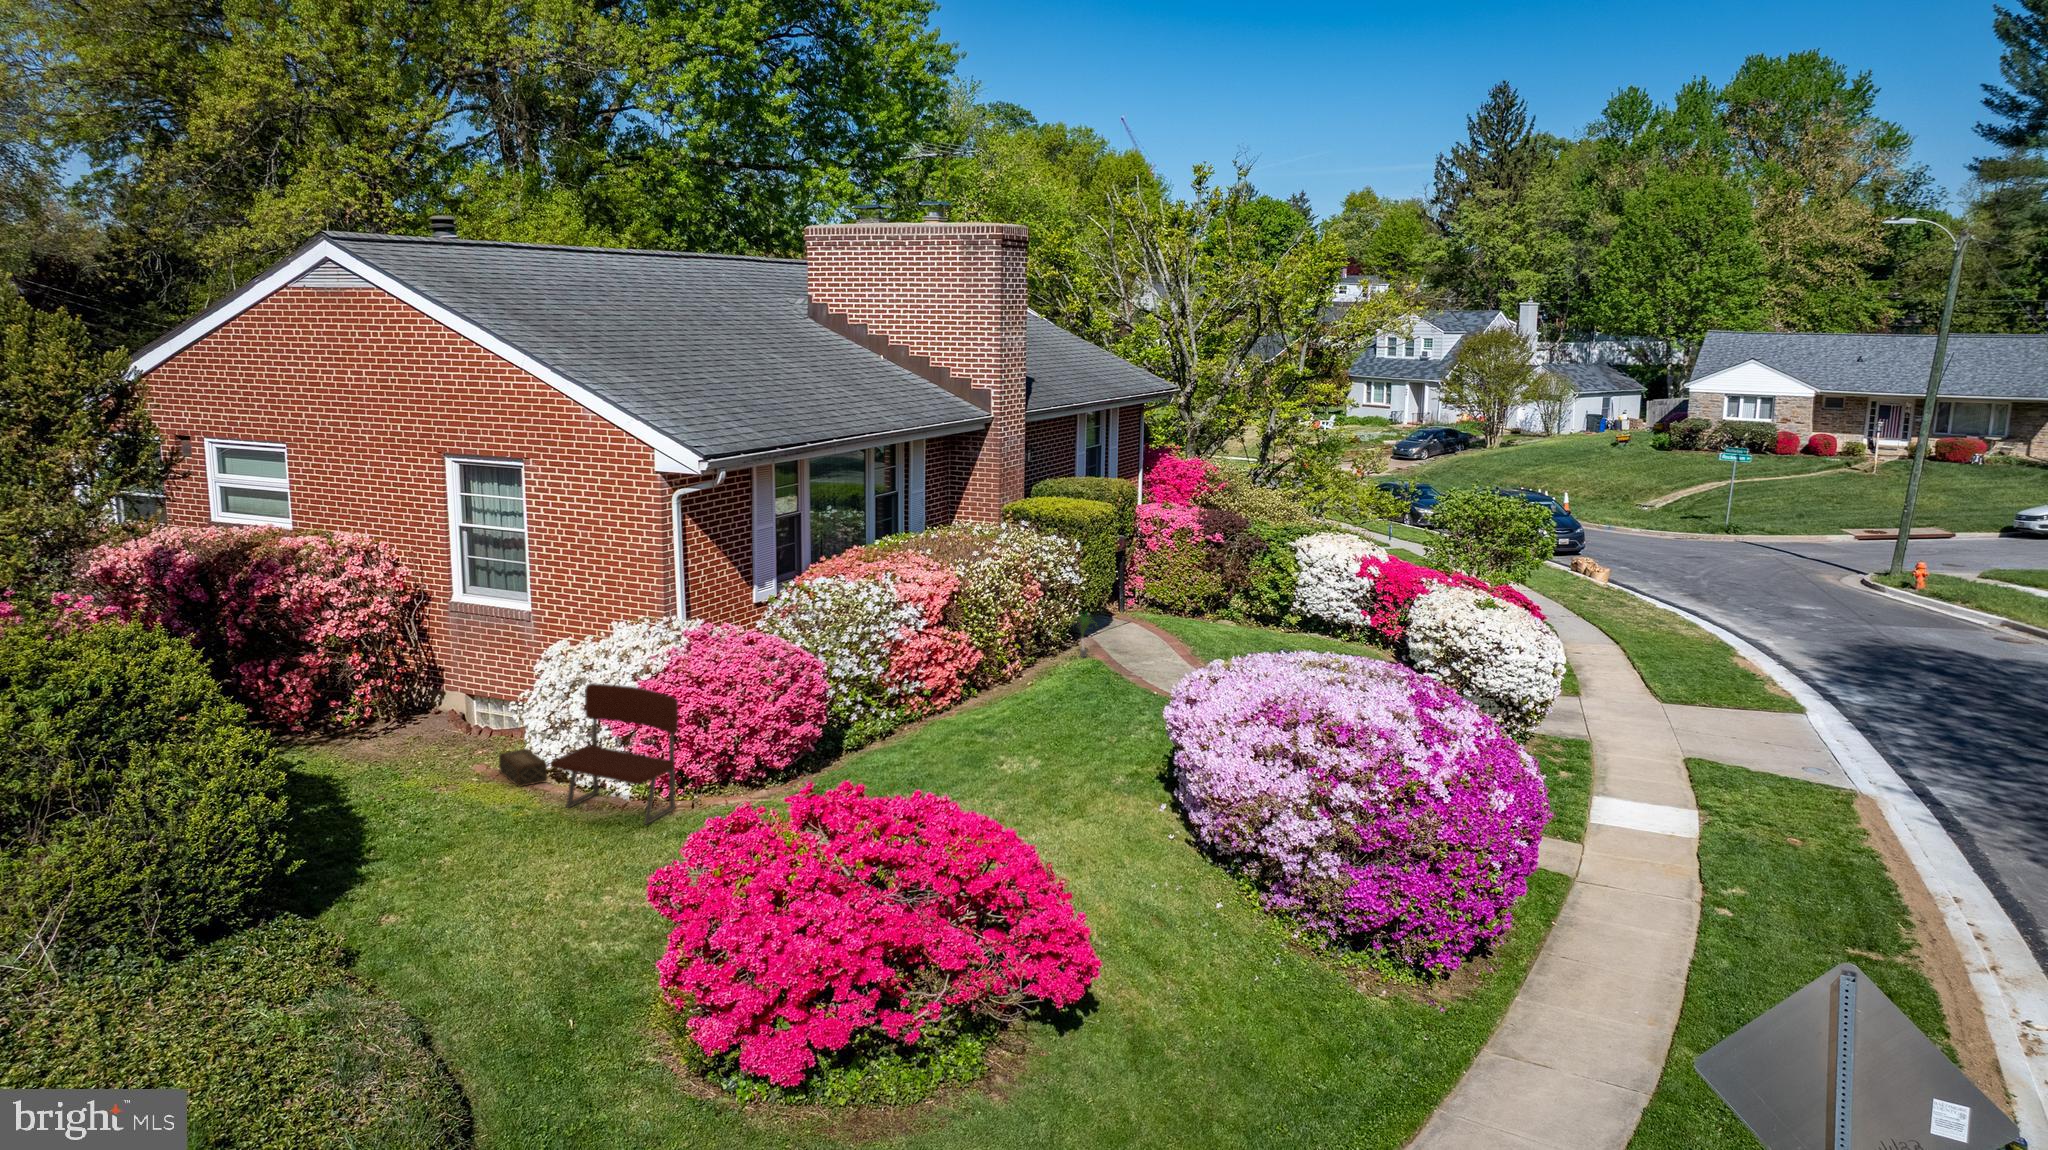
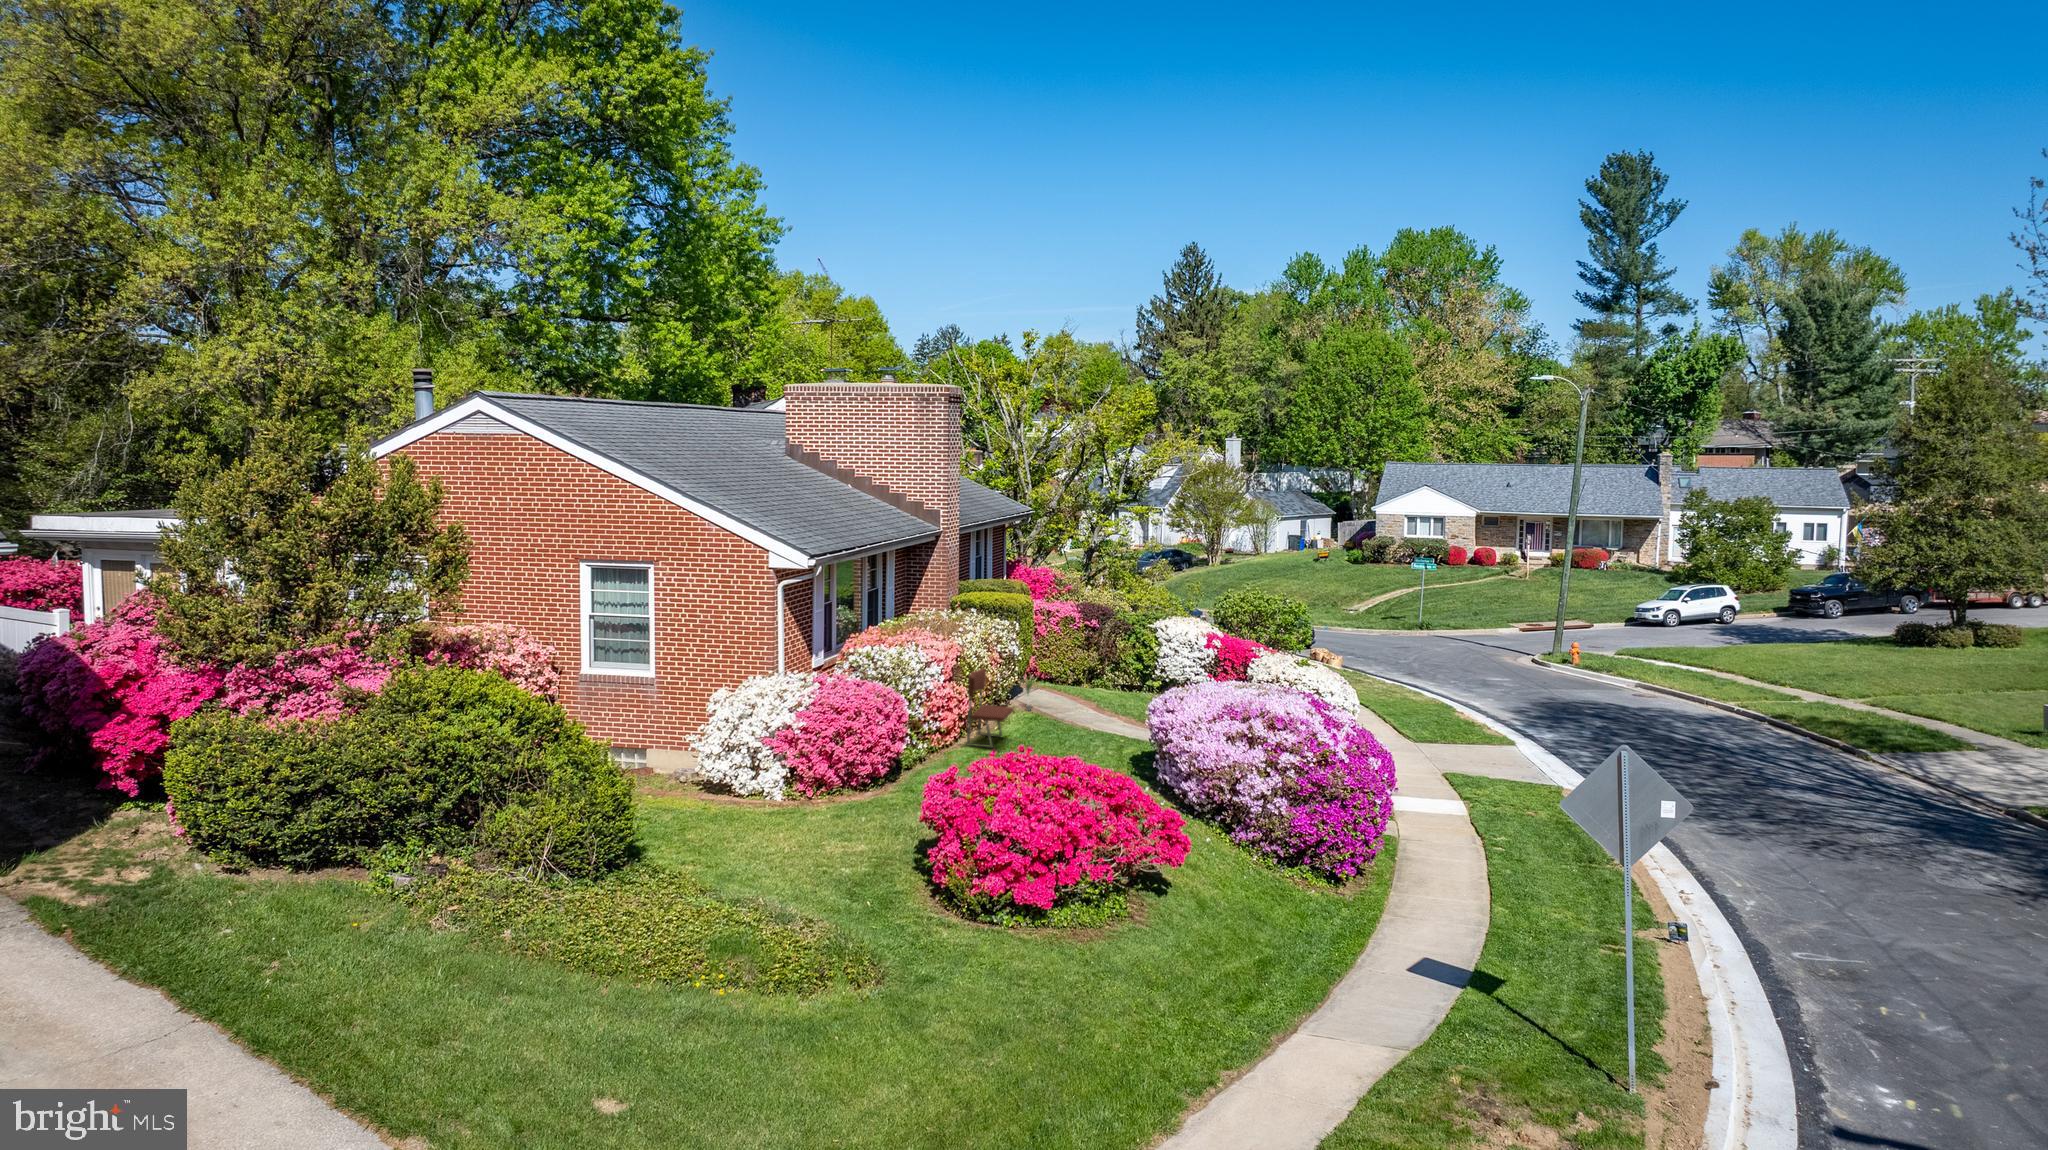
bench: present [551,683,678,824] -> present [966,669,1014,748]
woven basket: present [499,749,547,787] -> none [674,773,716,798]

